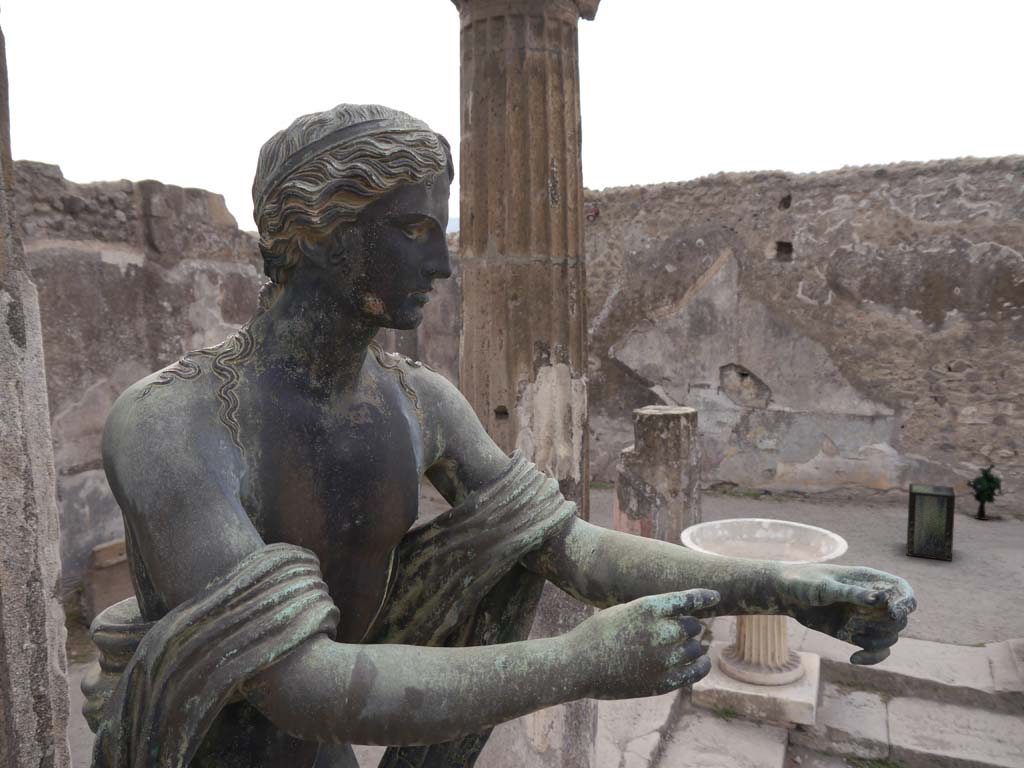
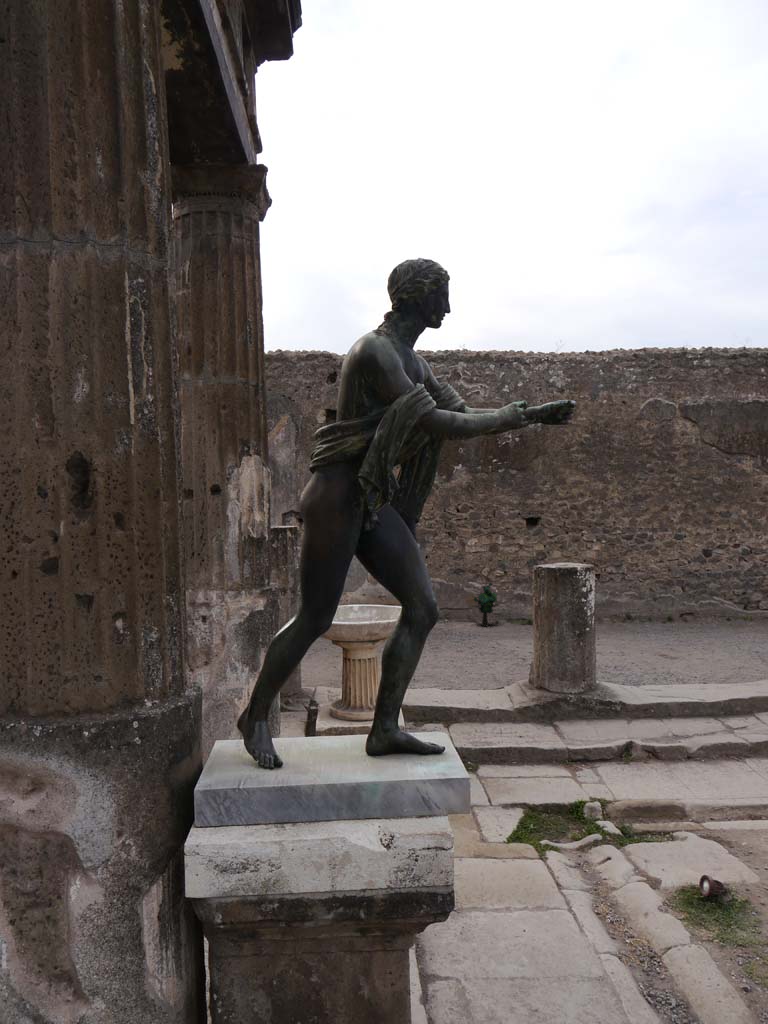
storage box: present [907,484,955,561] -> none [439,595,472,650]

